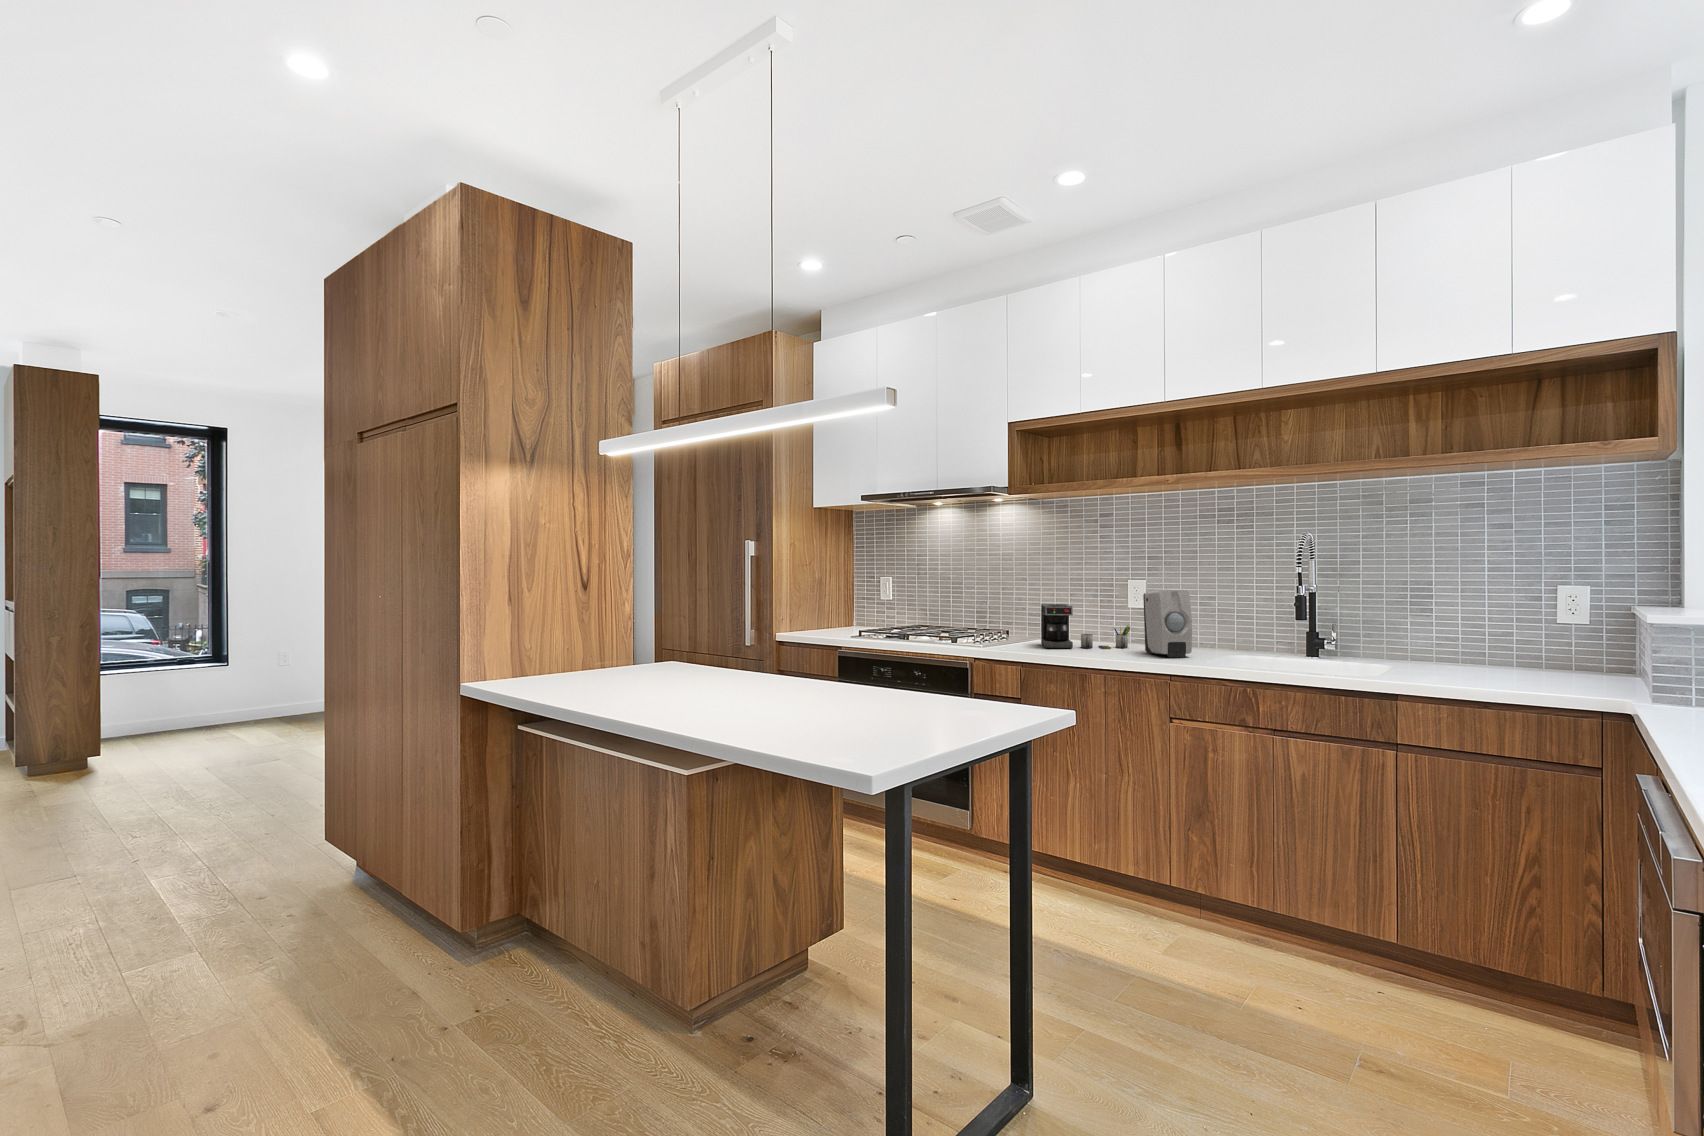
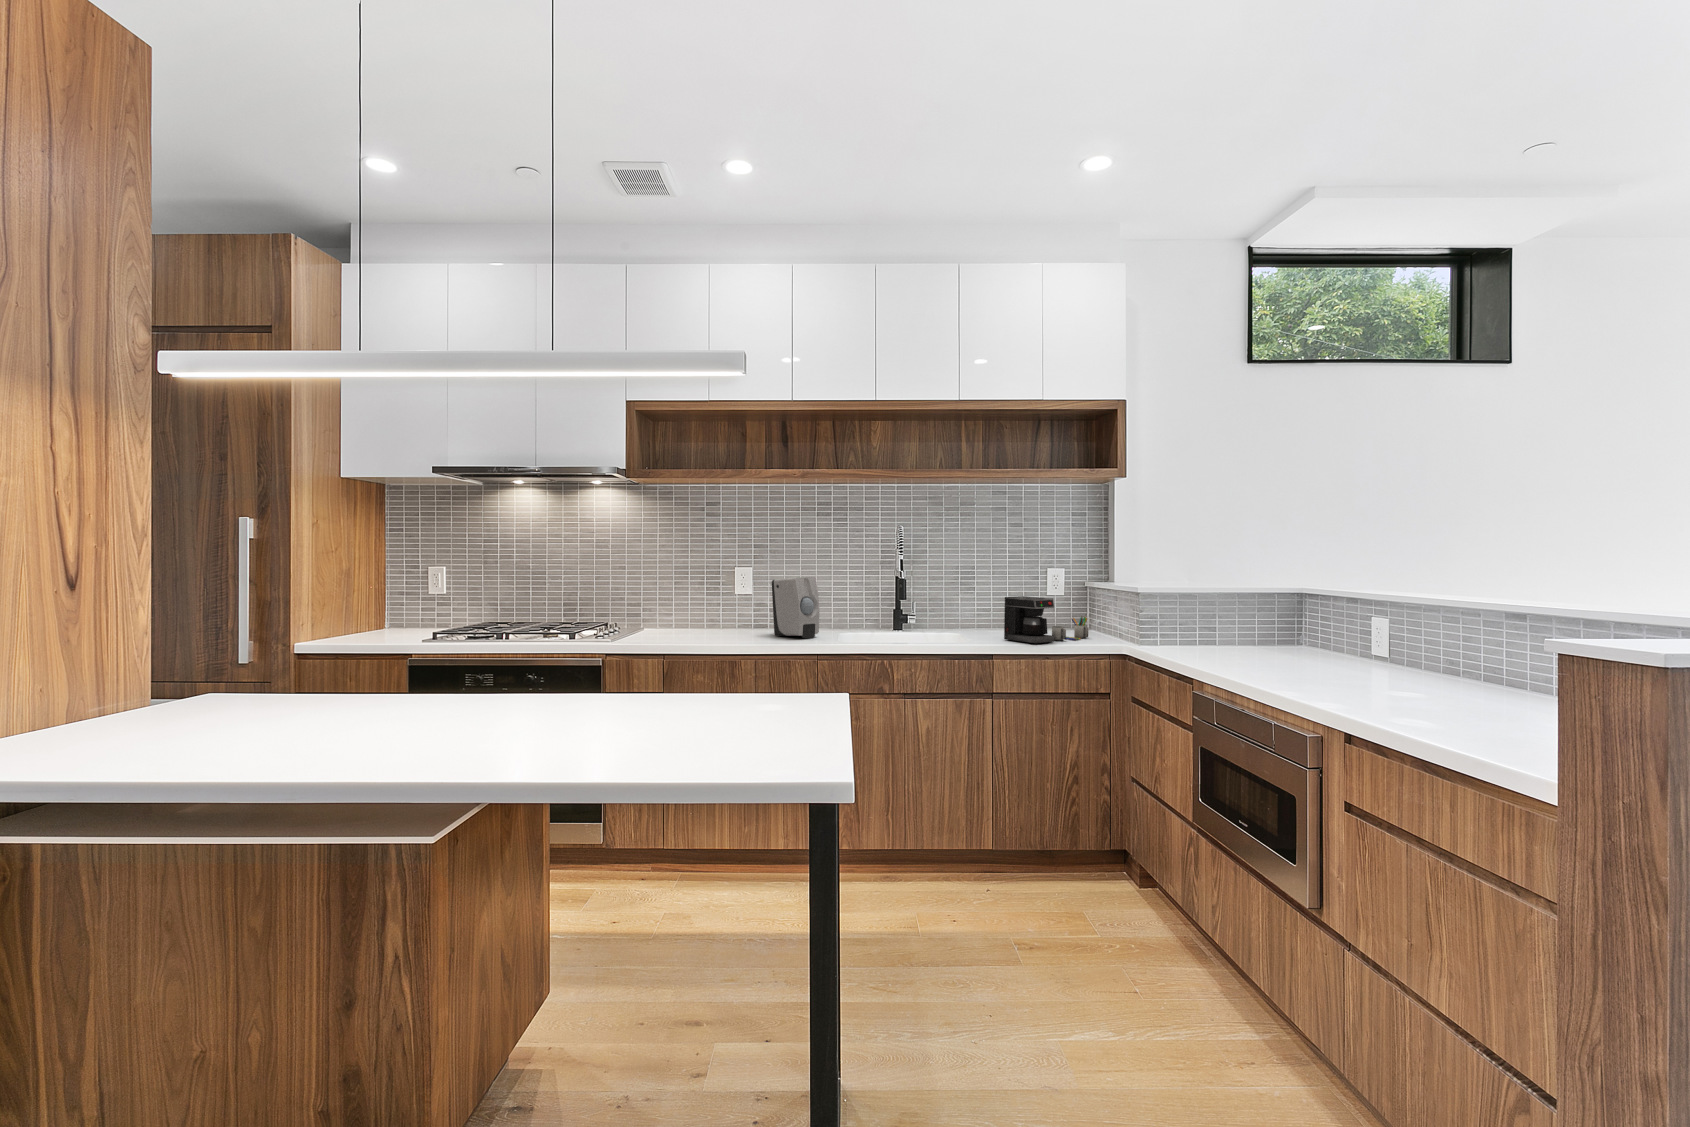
coffee maker: present [1041,604,1131,648] -> present [1004,596,1088,643]

